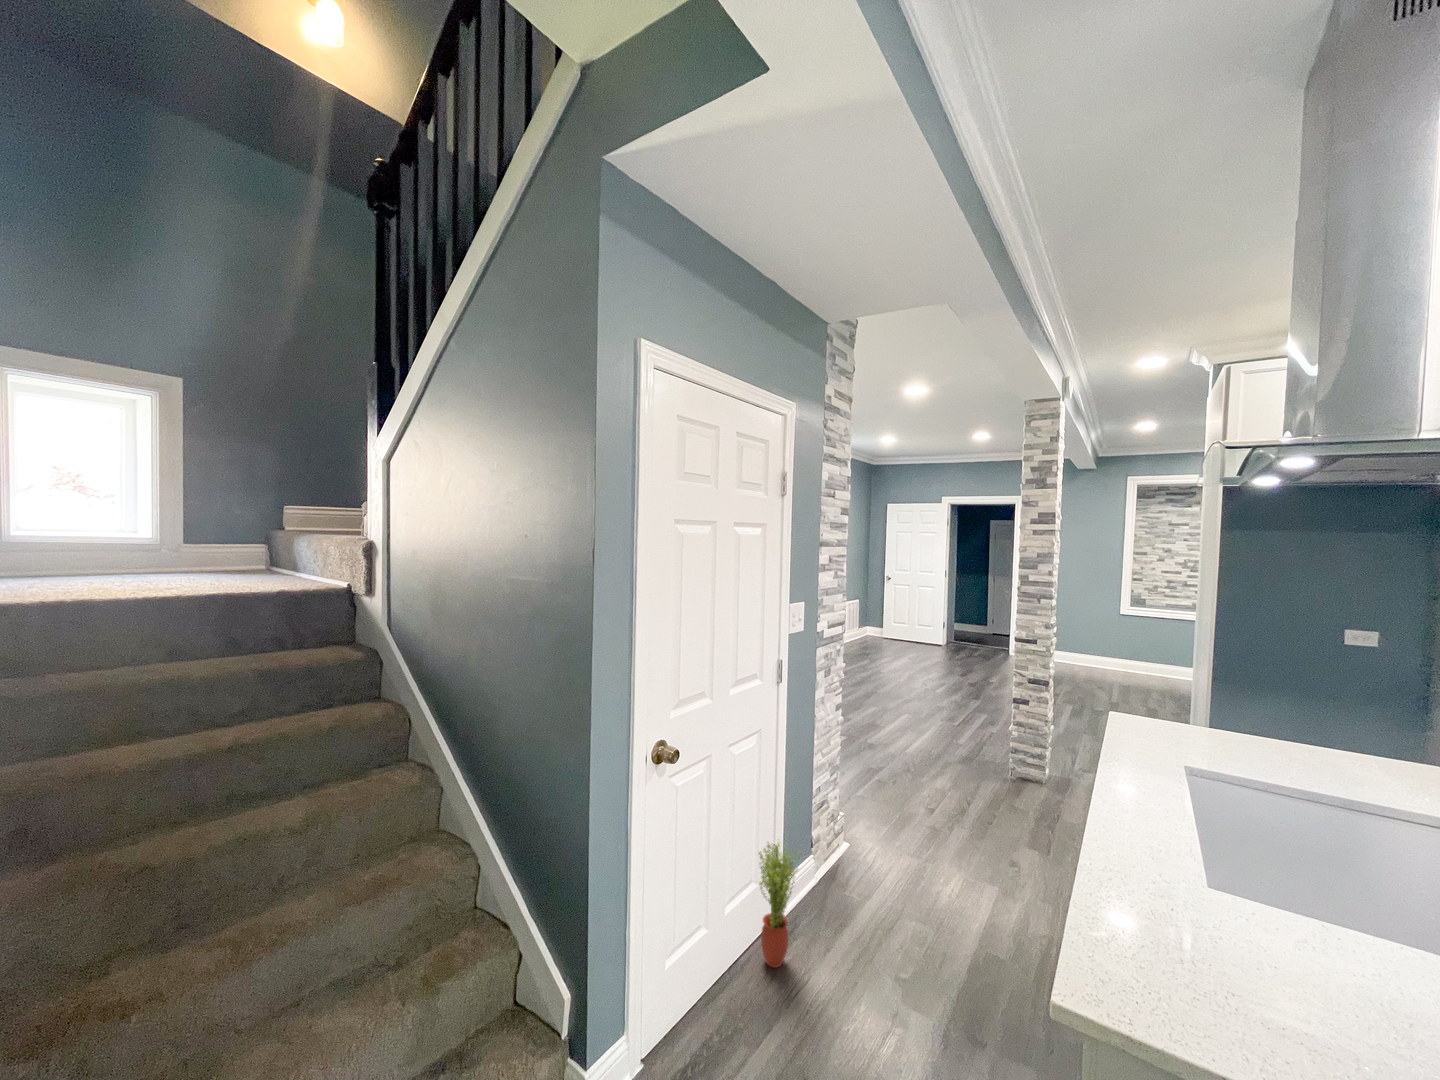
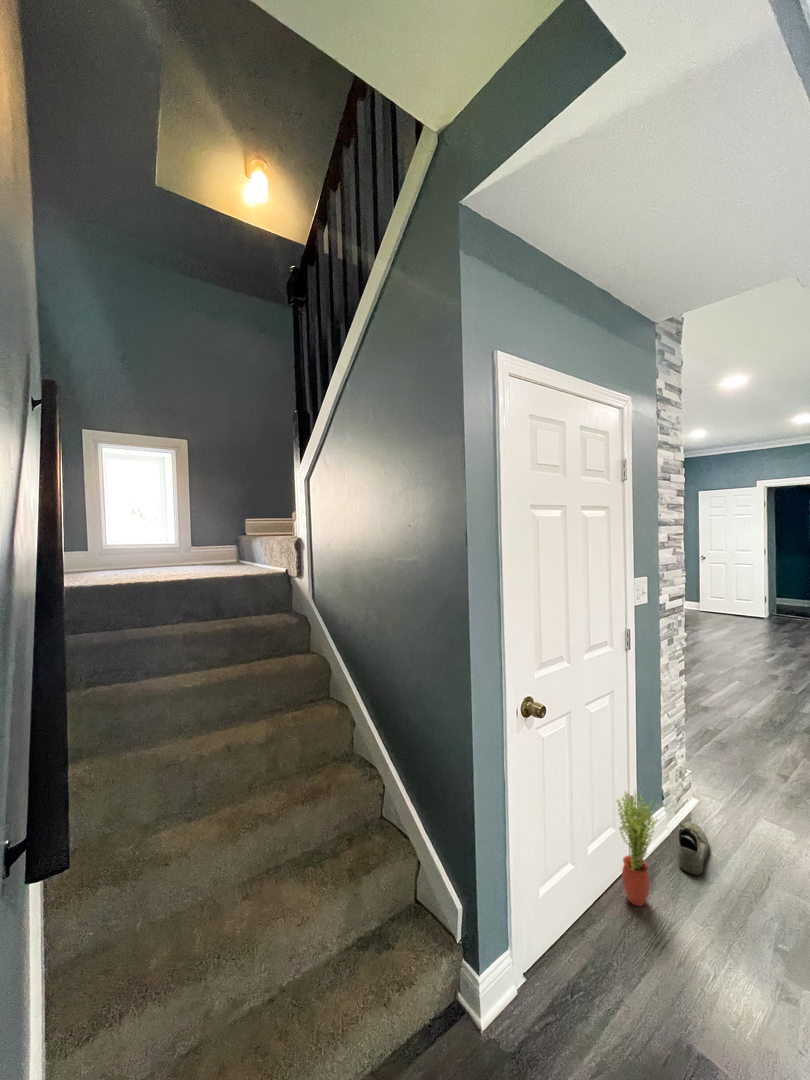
shoe: none [821,870,853,924] -> present [678,822,709,875]

